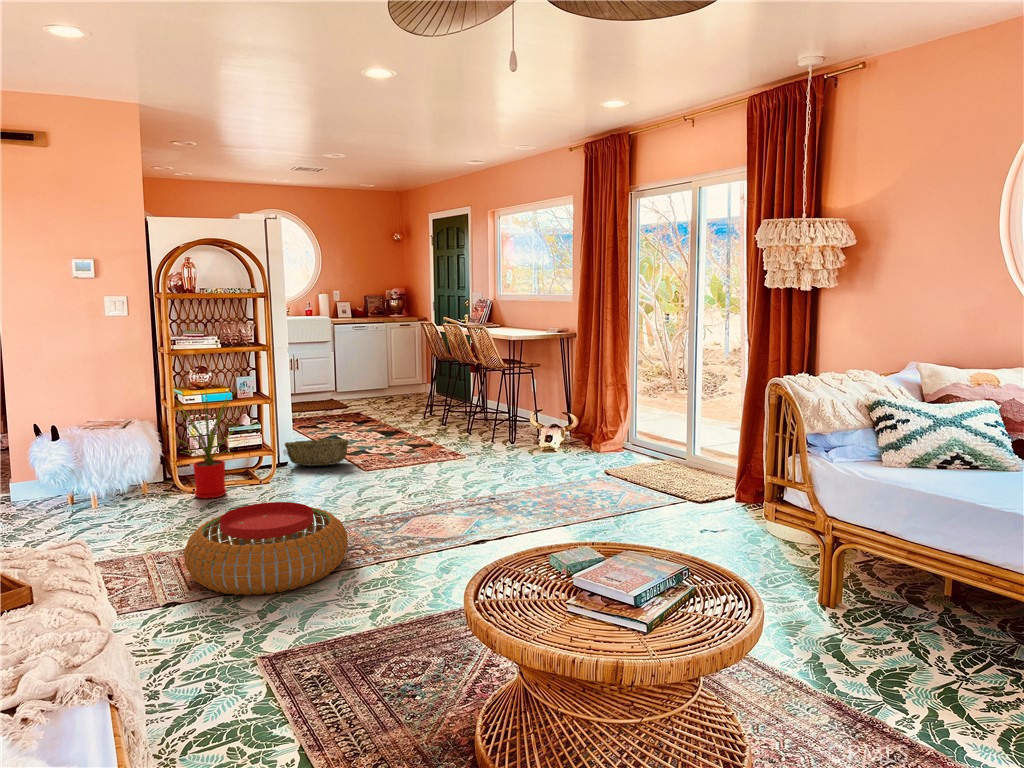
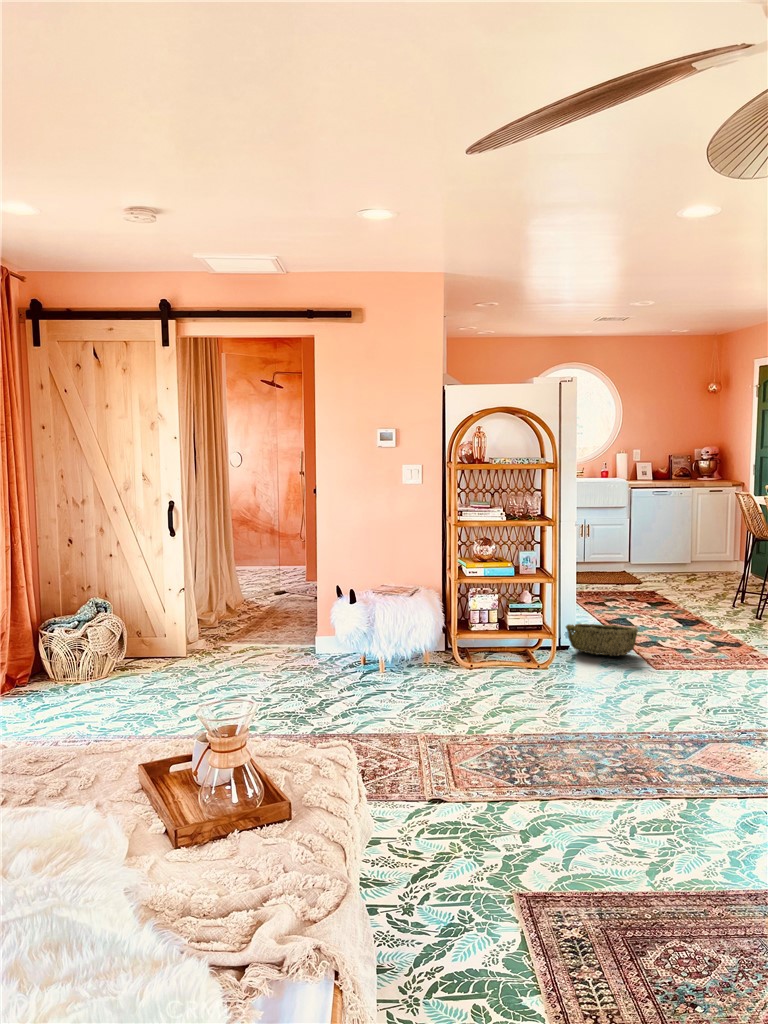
house plant: present [176,392,237,499] -> none [445,561,531,679]
pouf: present [184,502,348,595] -> none [452,703,627,812]

